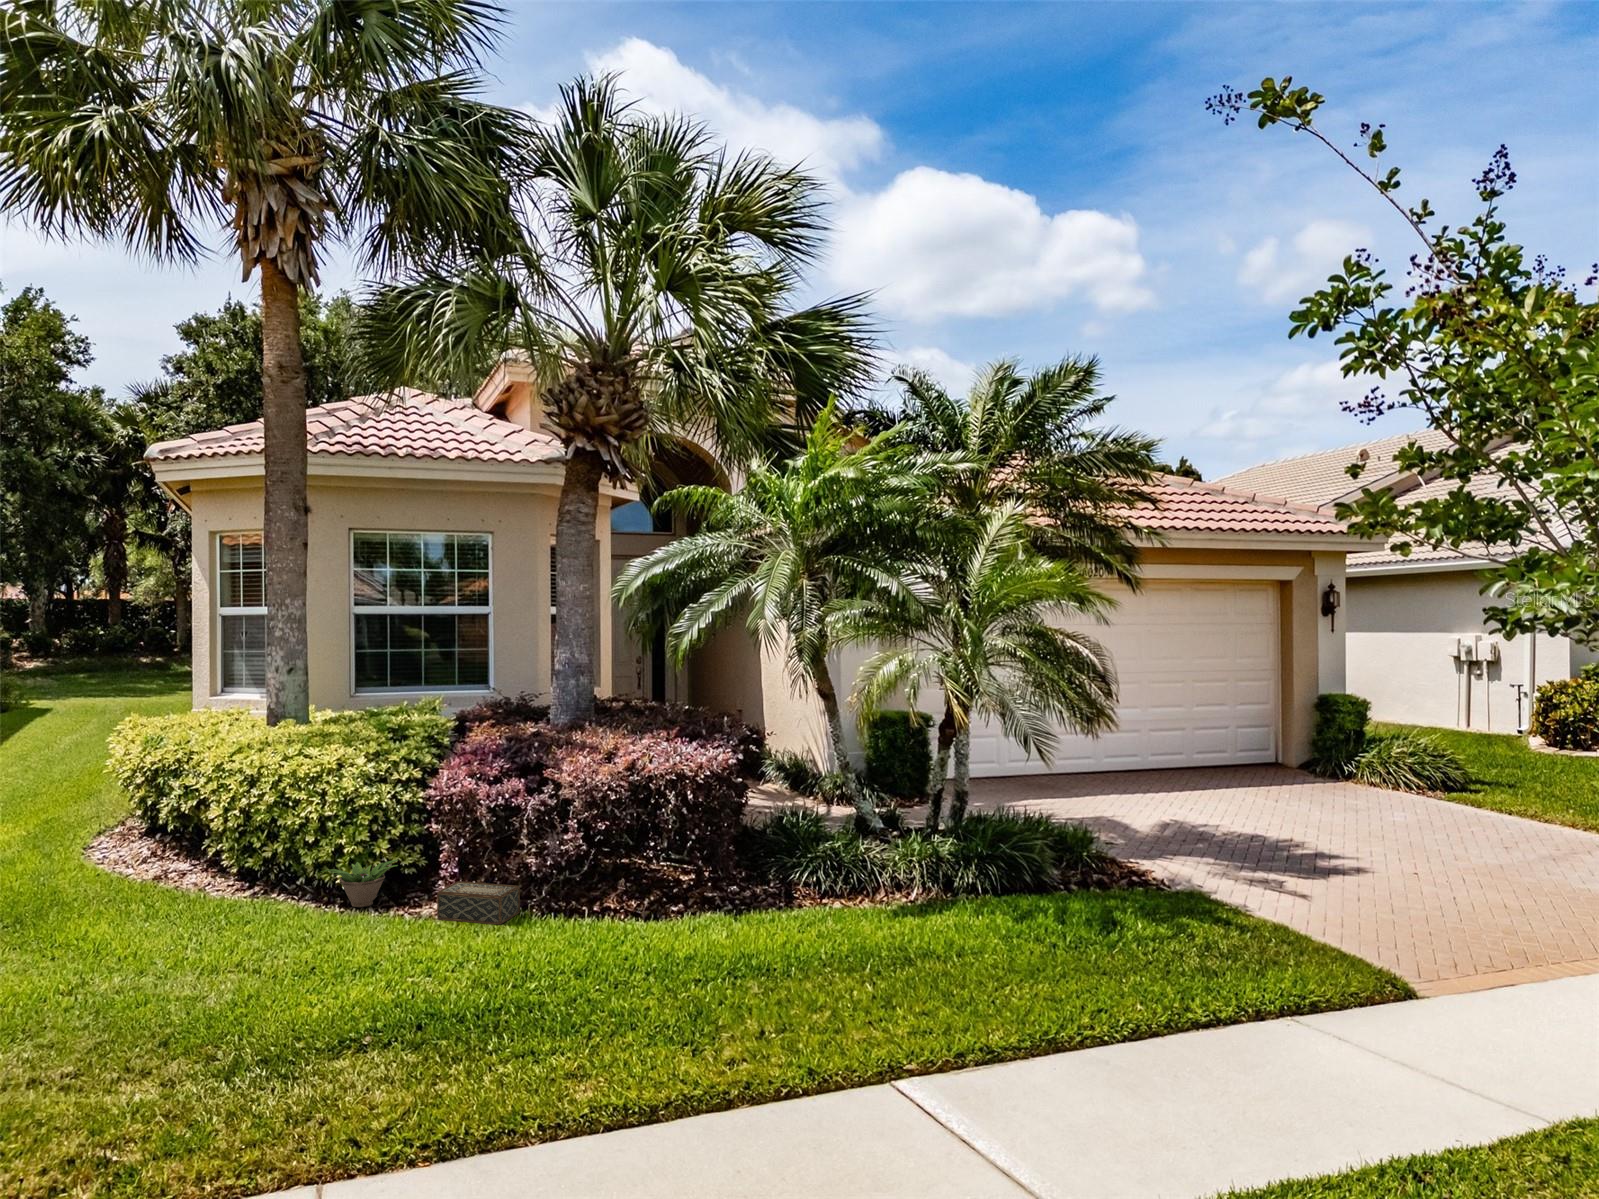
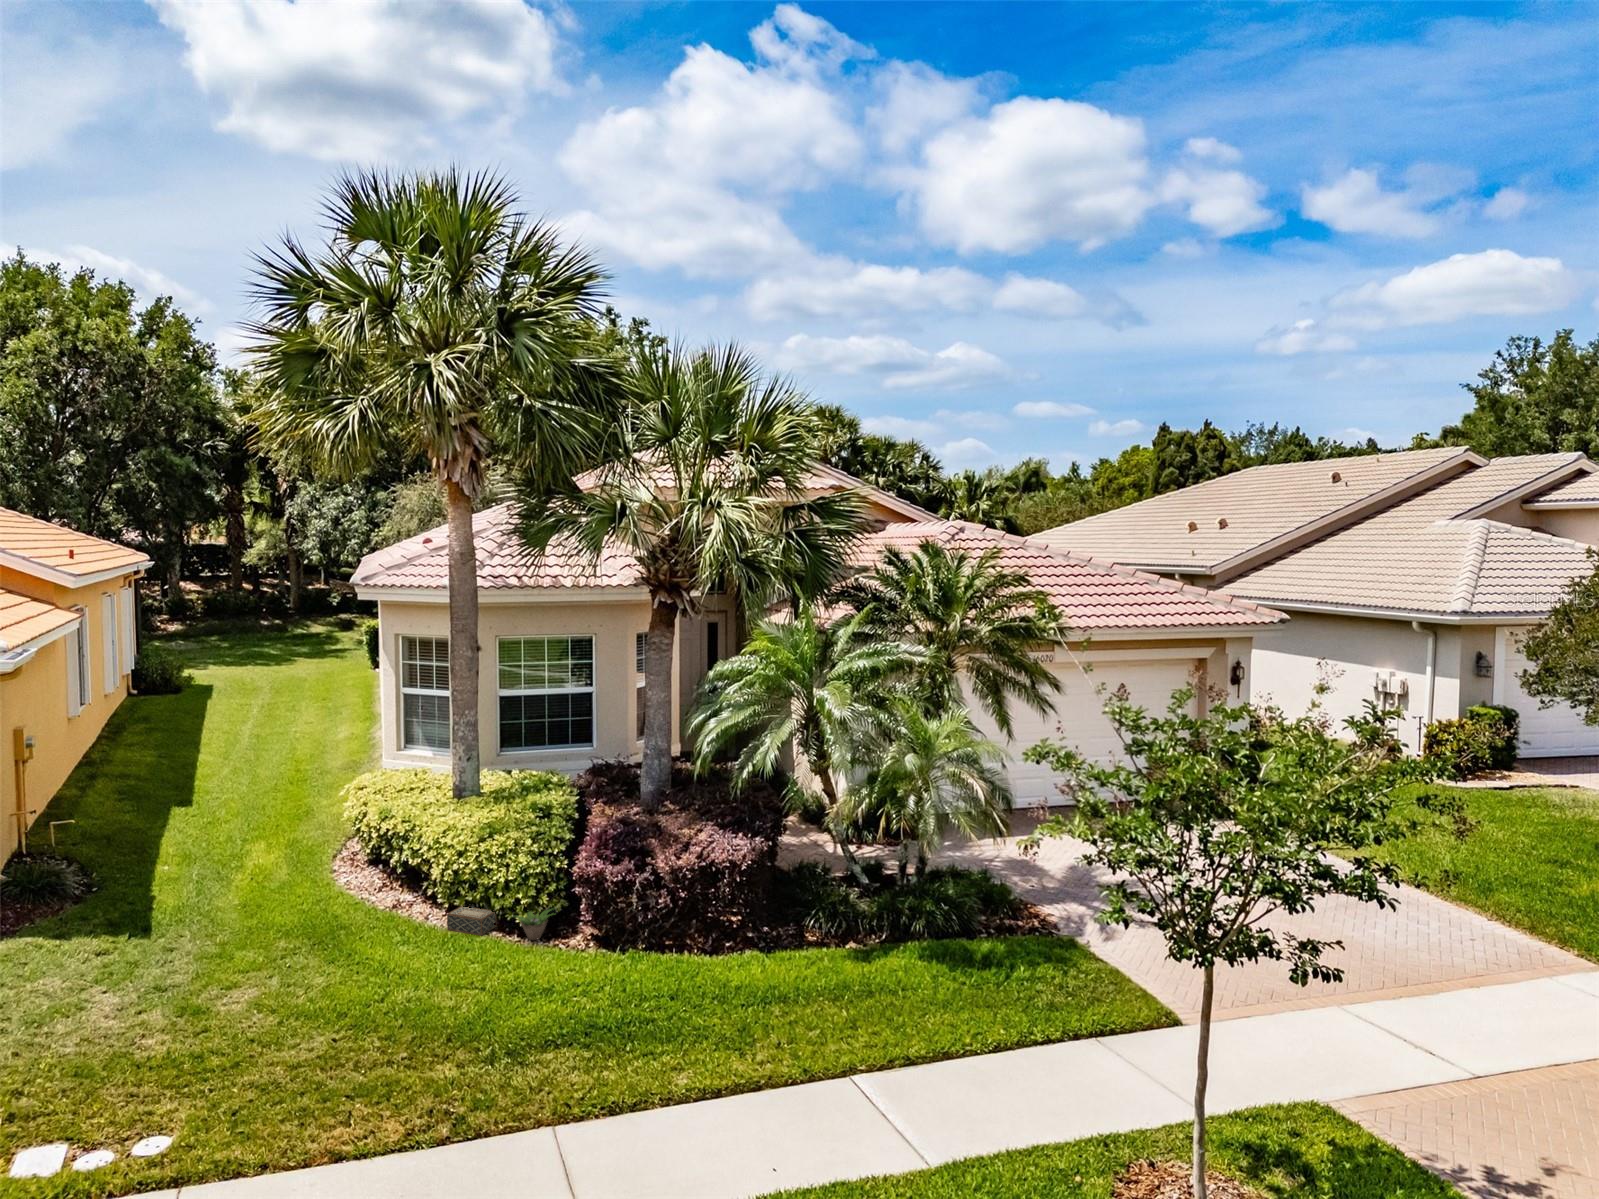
woven basket: present [437,881,520,925] -> present [447,906,497,935]

